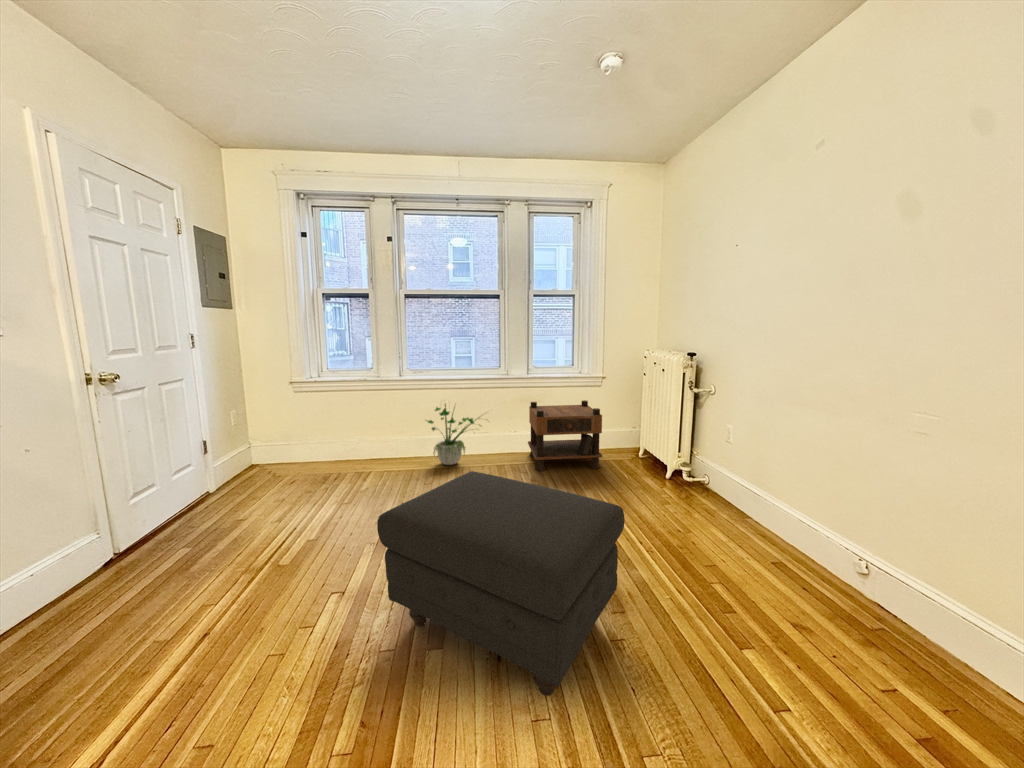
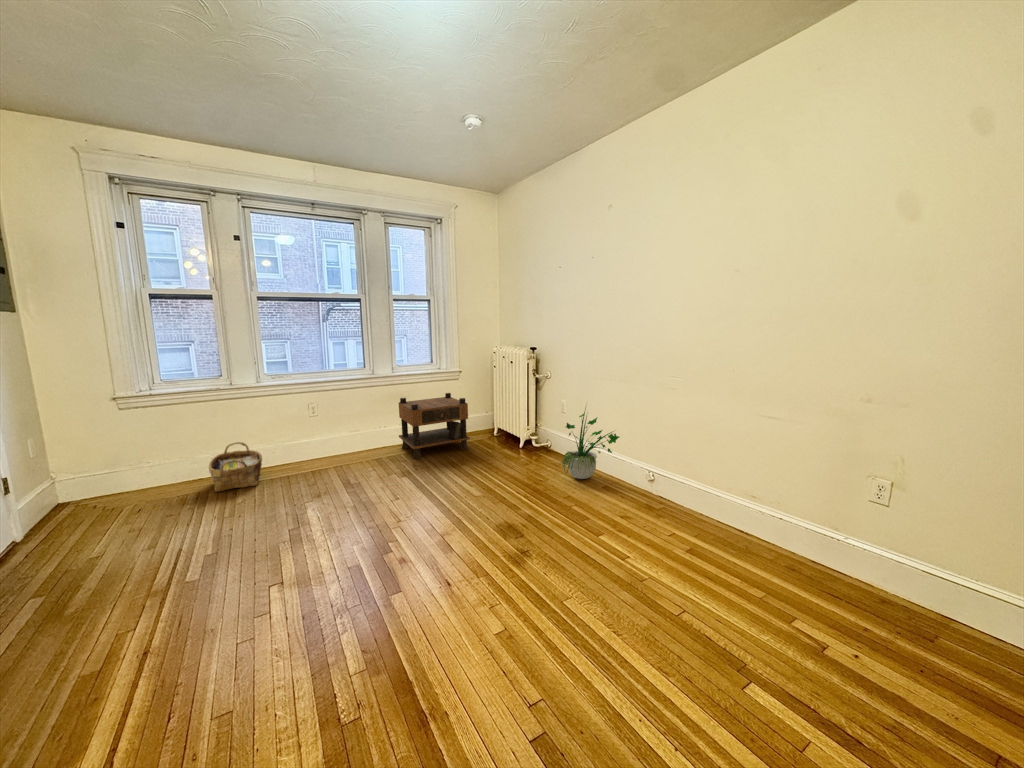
potted plant: present [426,407,481,465] -> present [562,412,619,479]
woven basket: none [350,430,395,474] -> present [209,442,262,492]
ottoman: present [377,471,625,696] -> none [333,455,522,593]

